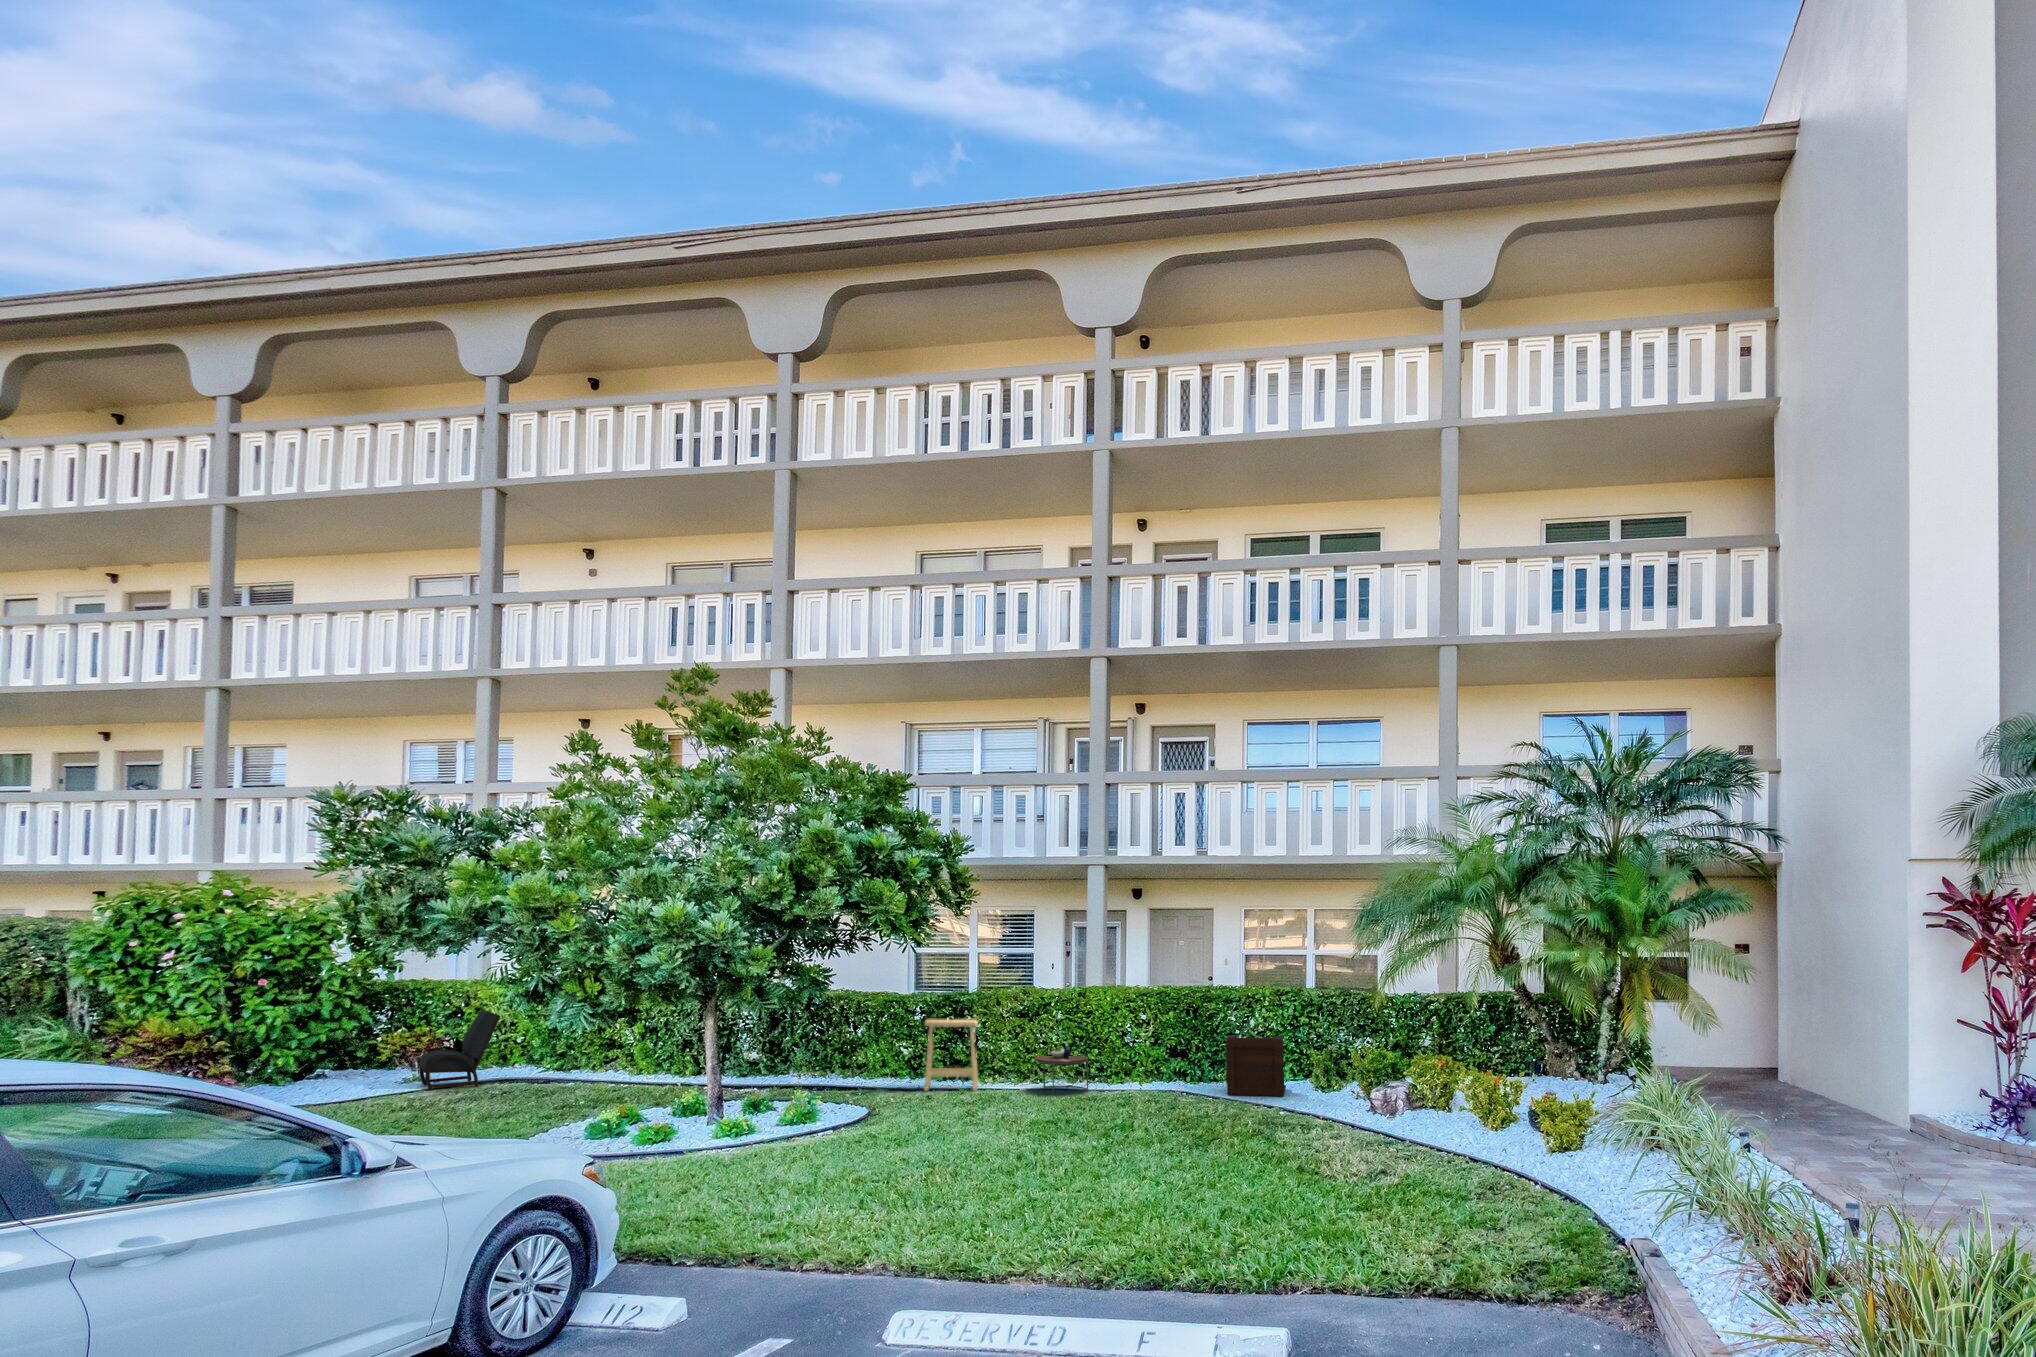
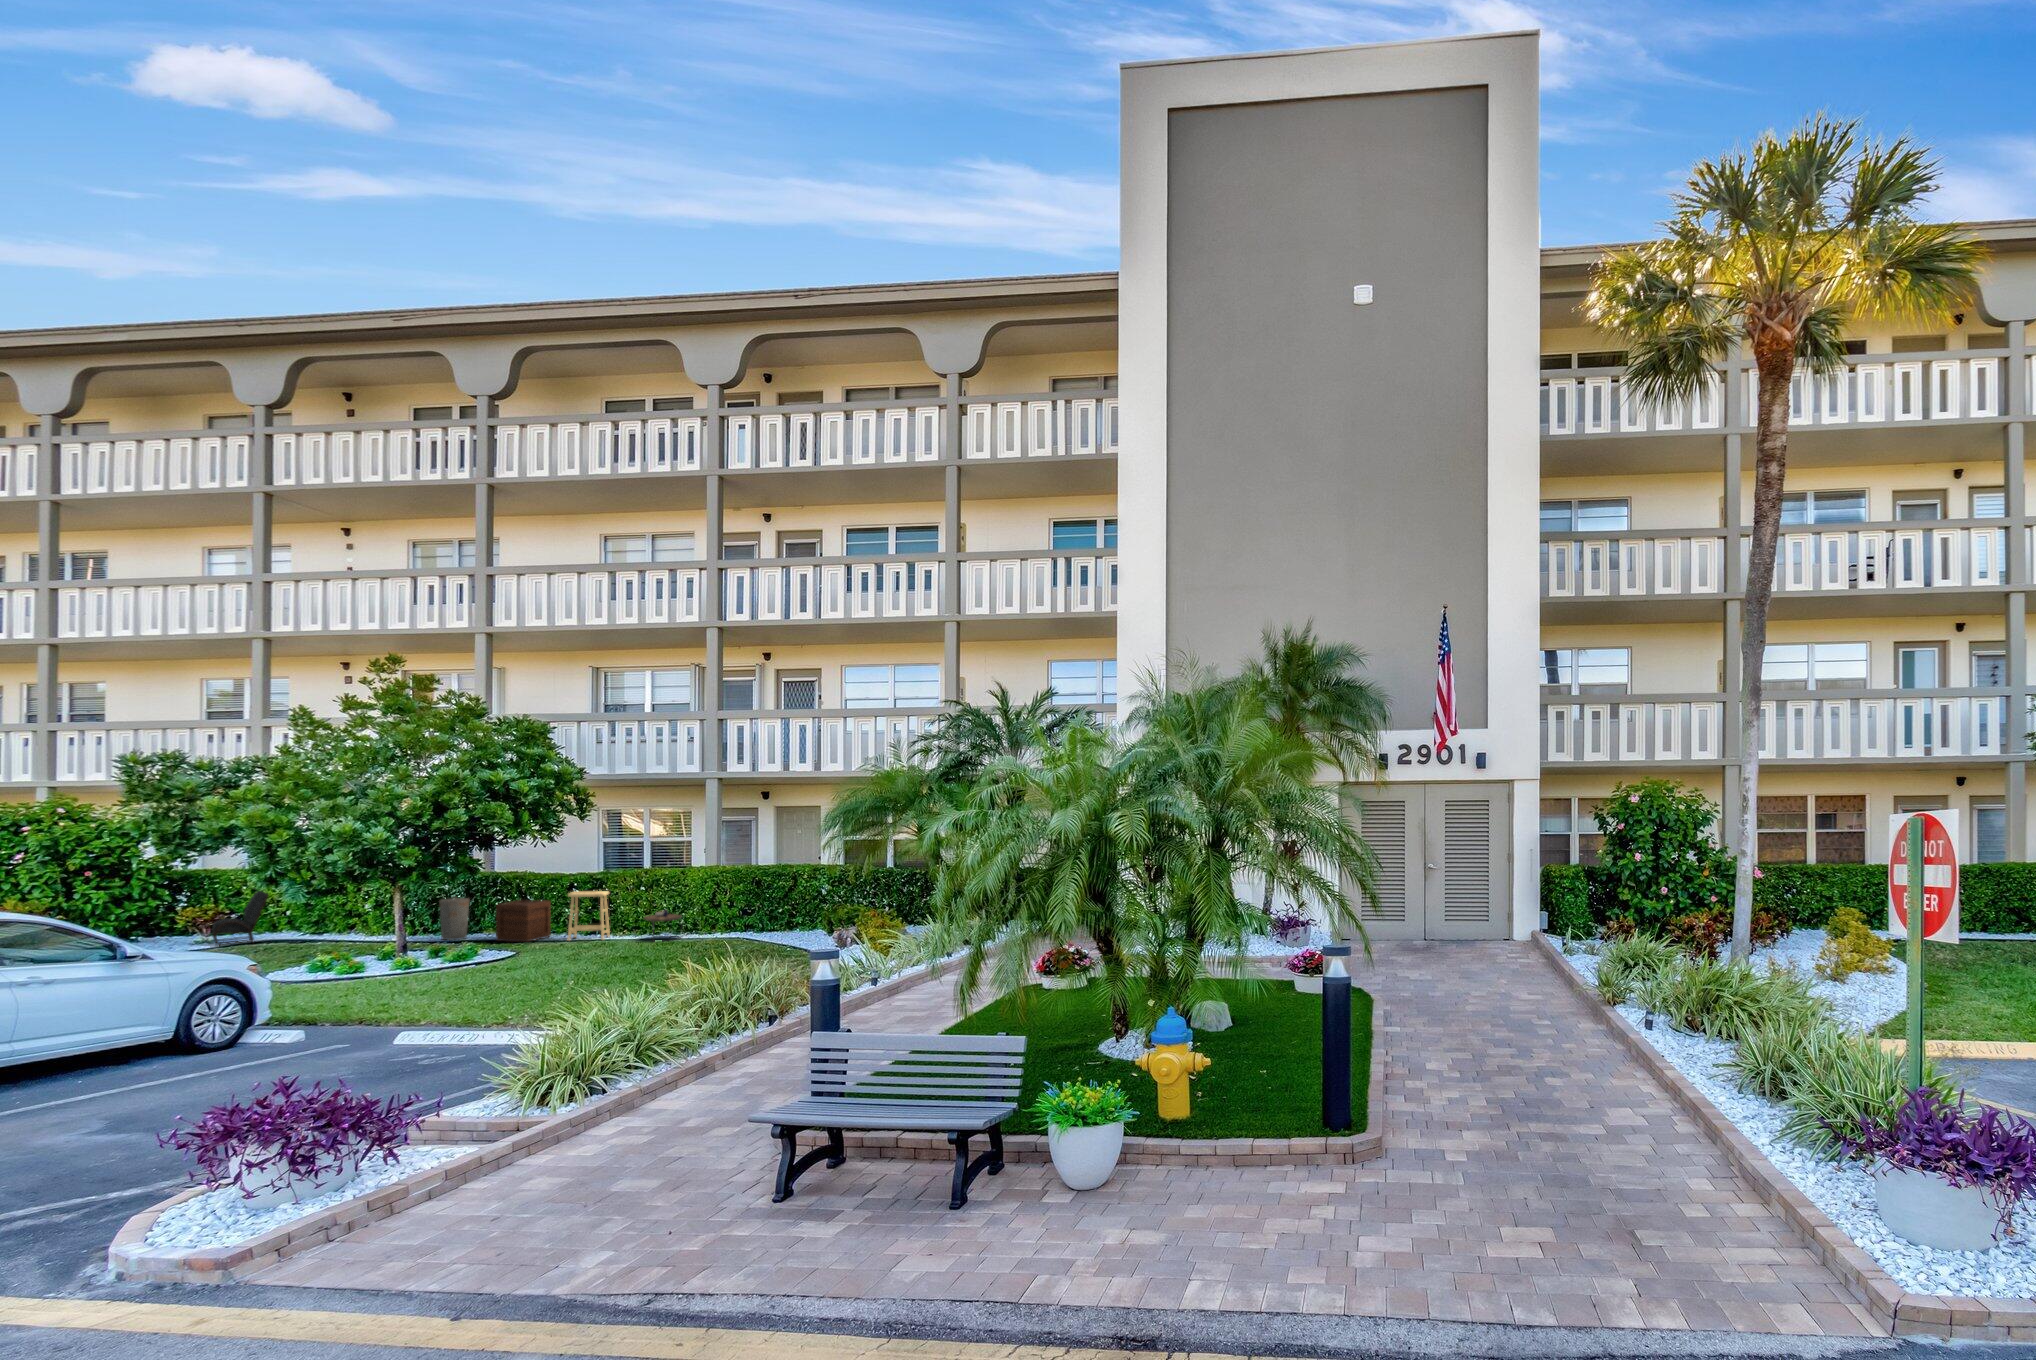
trash can: none [736,1023,776,1087] -> present [439,897,470,940]
wooden crate: present [1226,1035,1286,1097] -> present [496,900,551,942]

